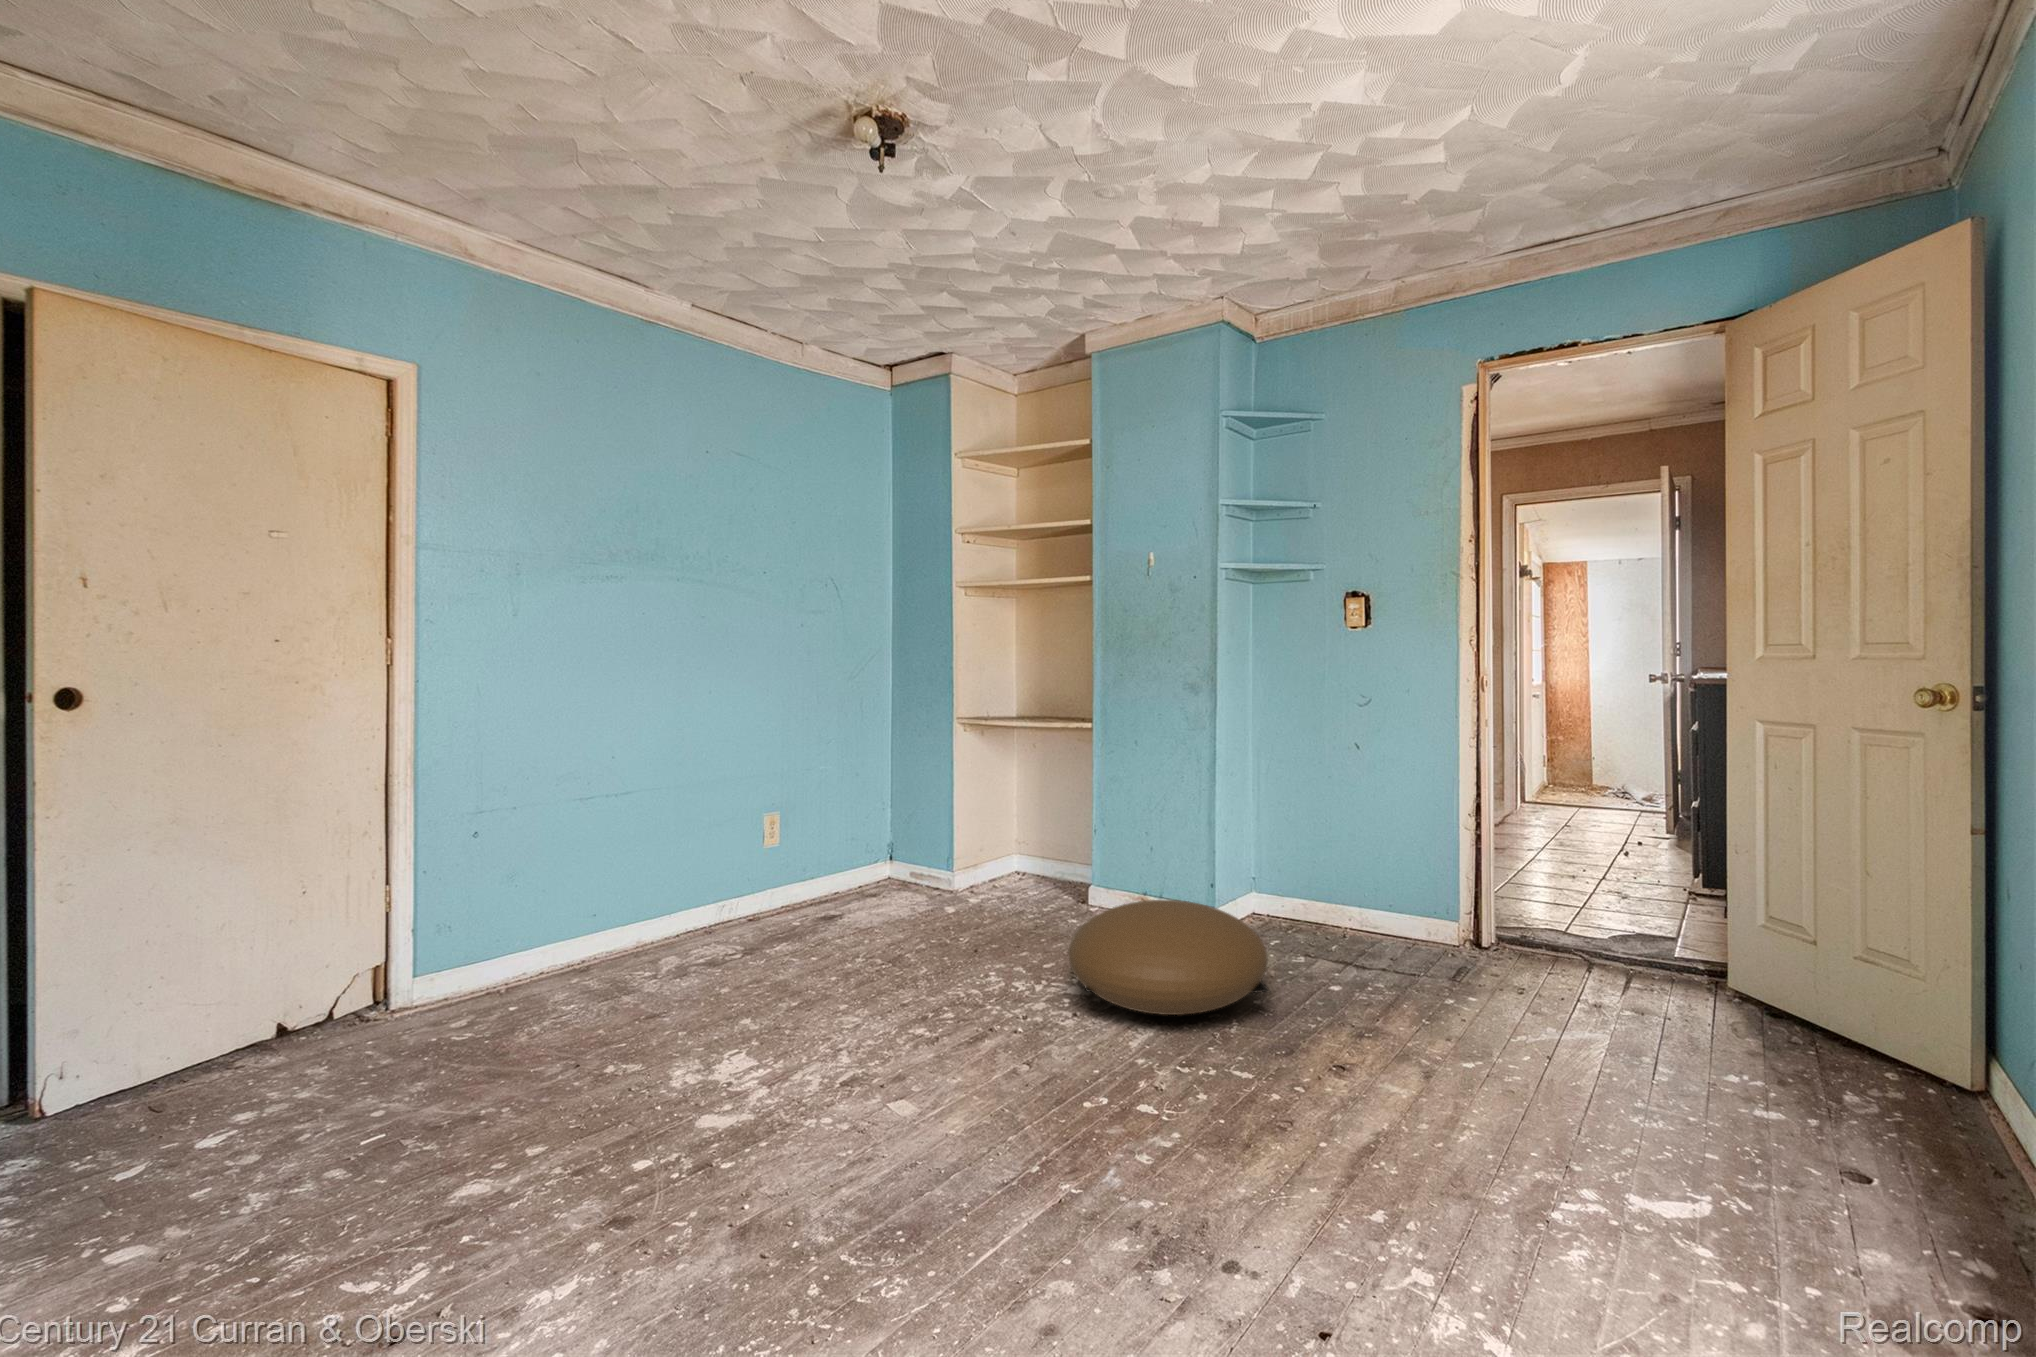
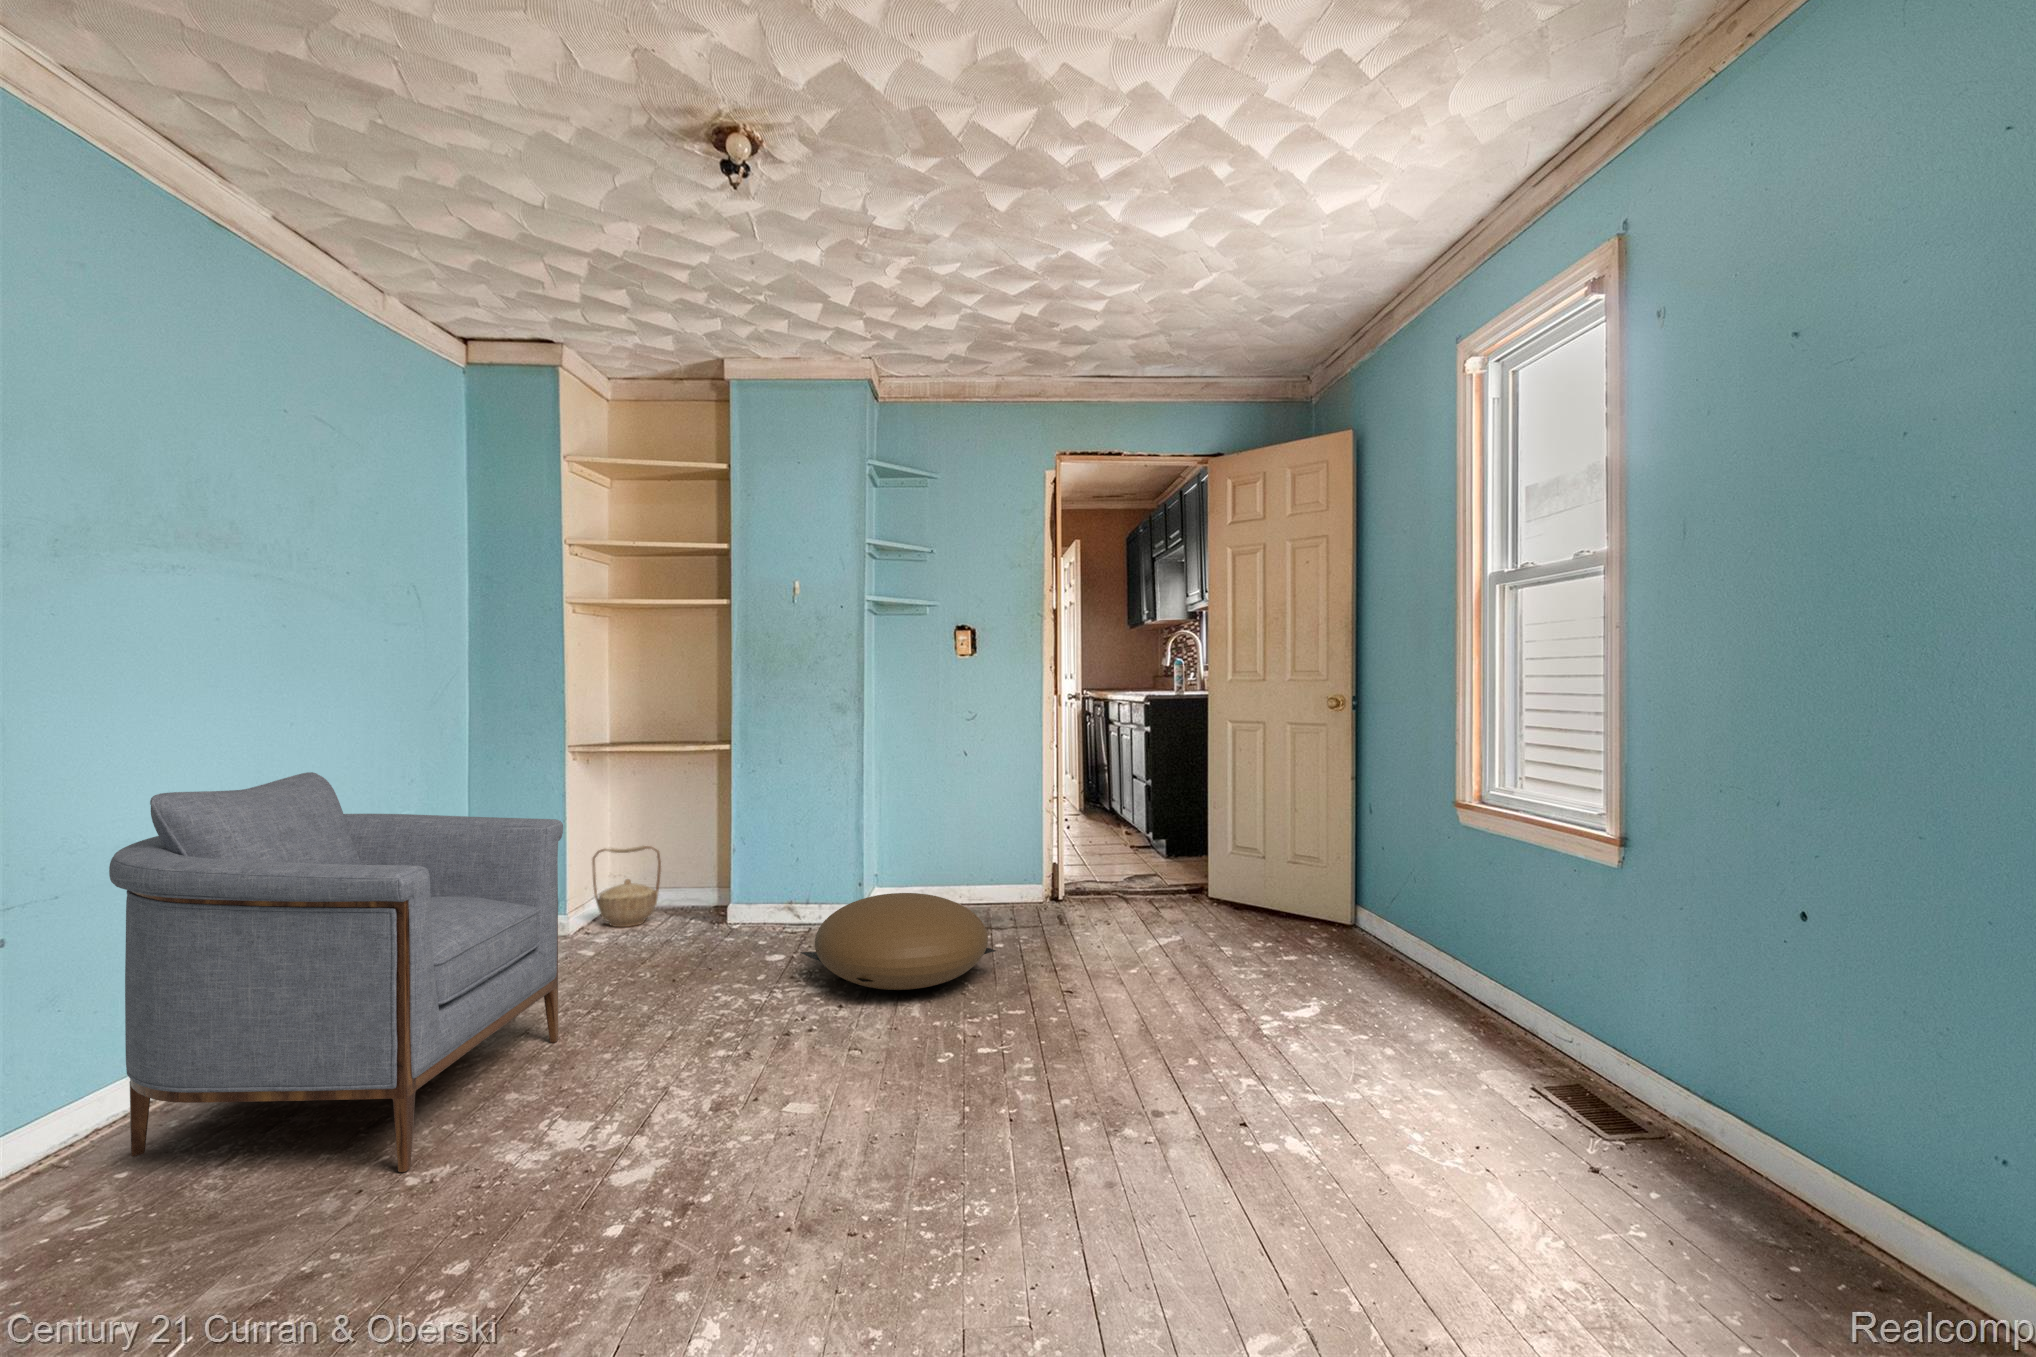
armchair: none [517,730,838,1056] -> present [109,772,563,1172]
basket: none [985,815,1038,891] -> present [592,846,661,927]

